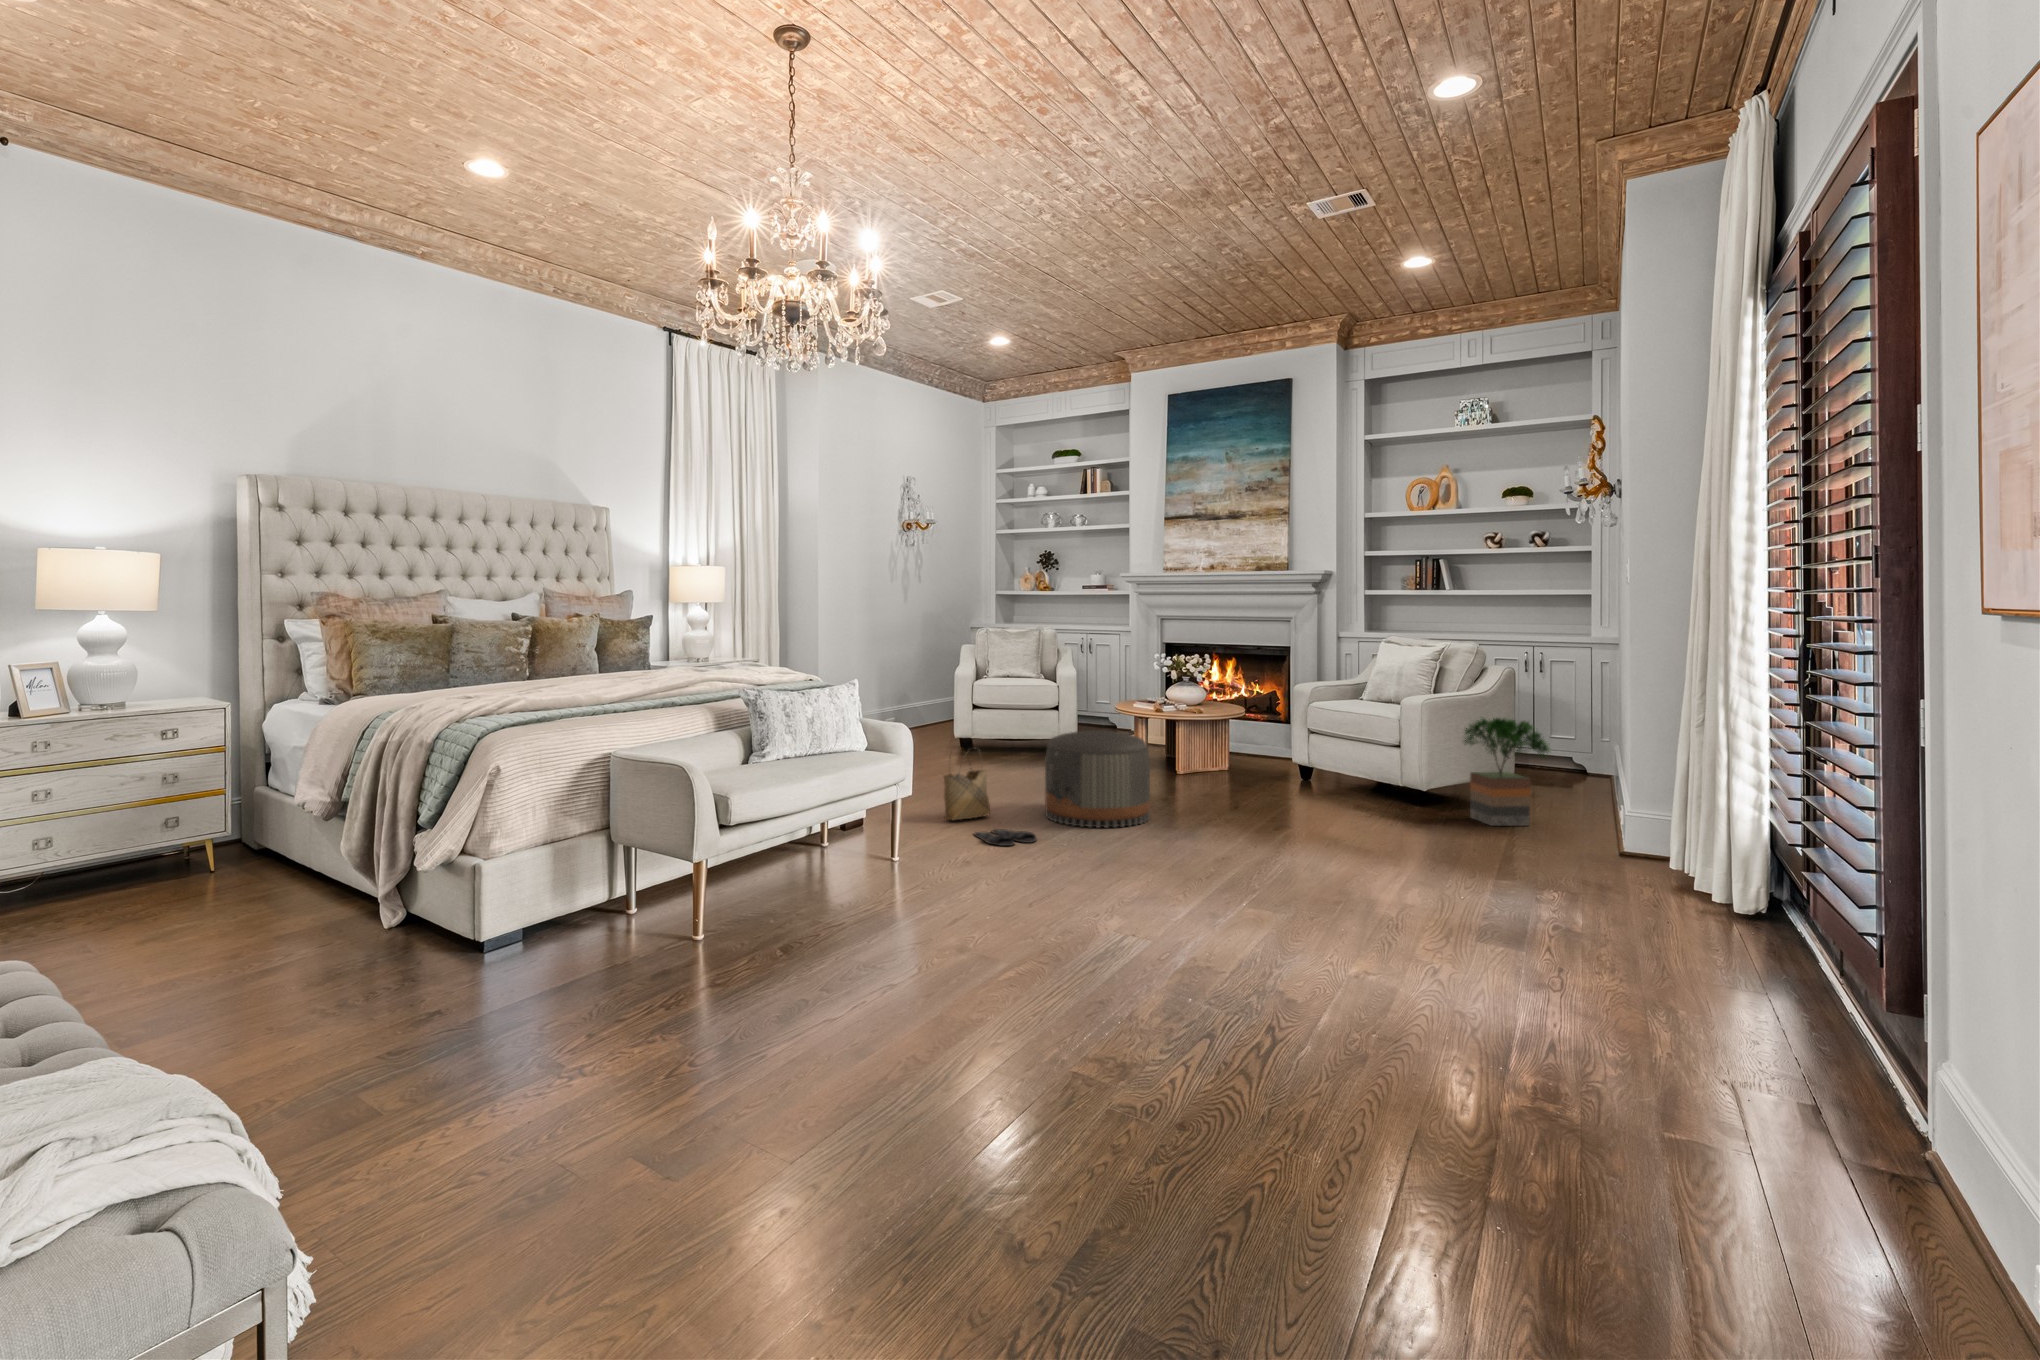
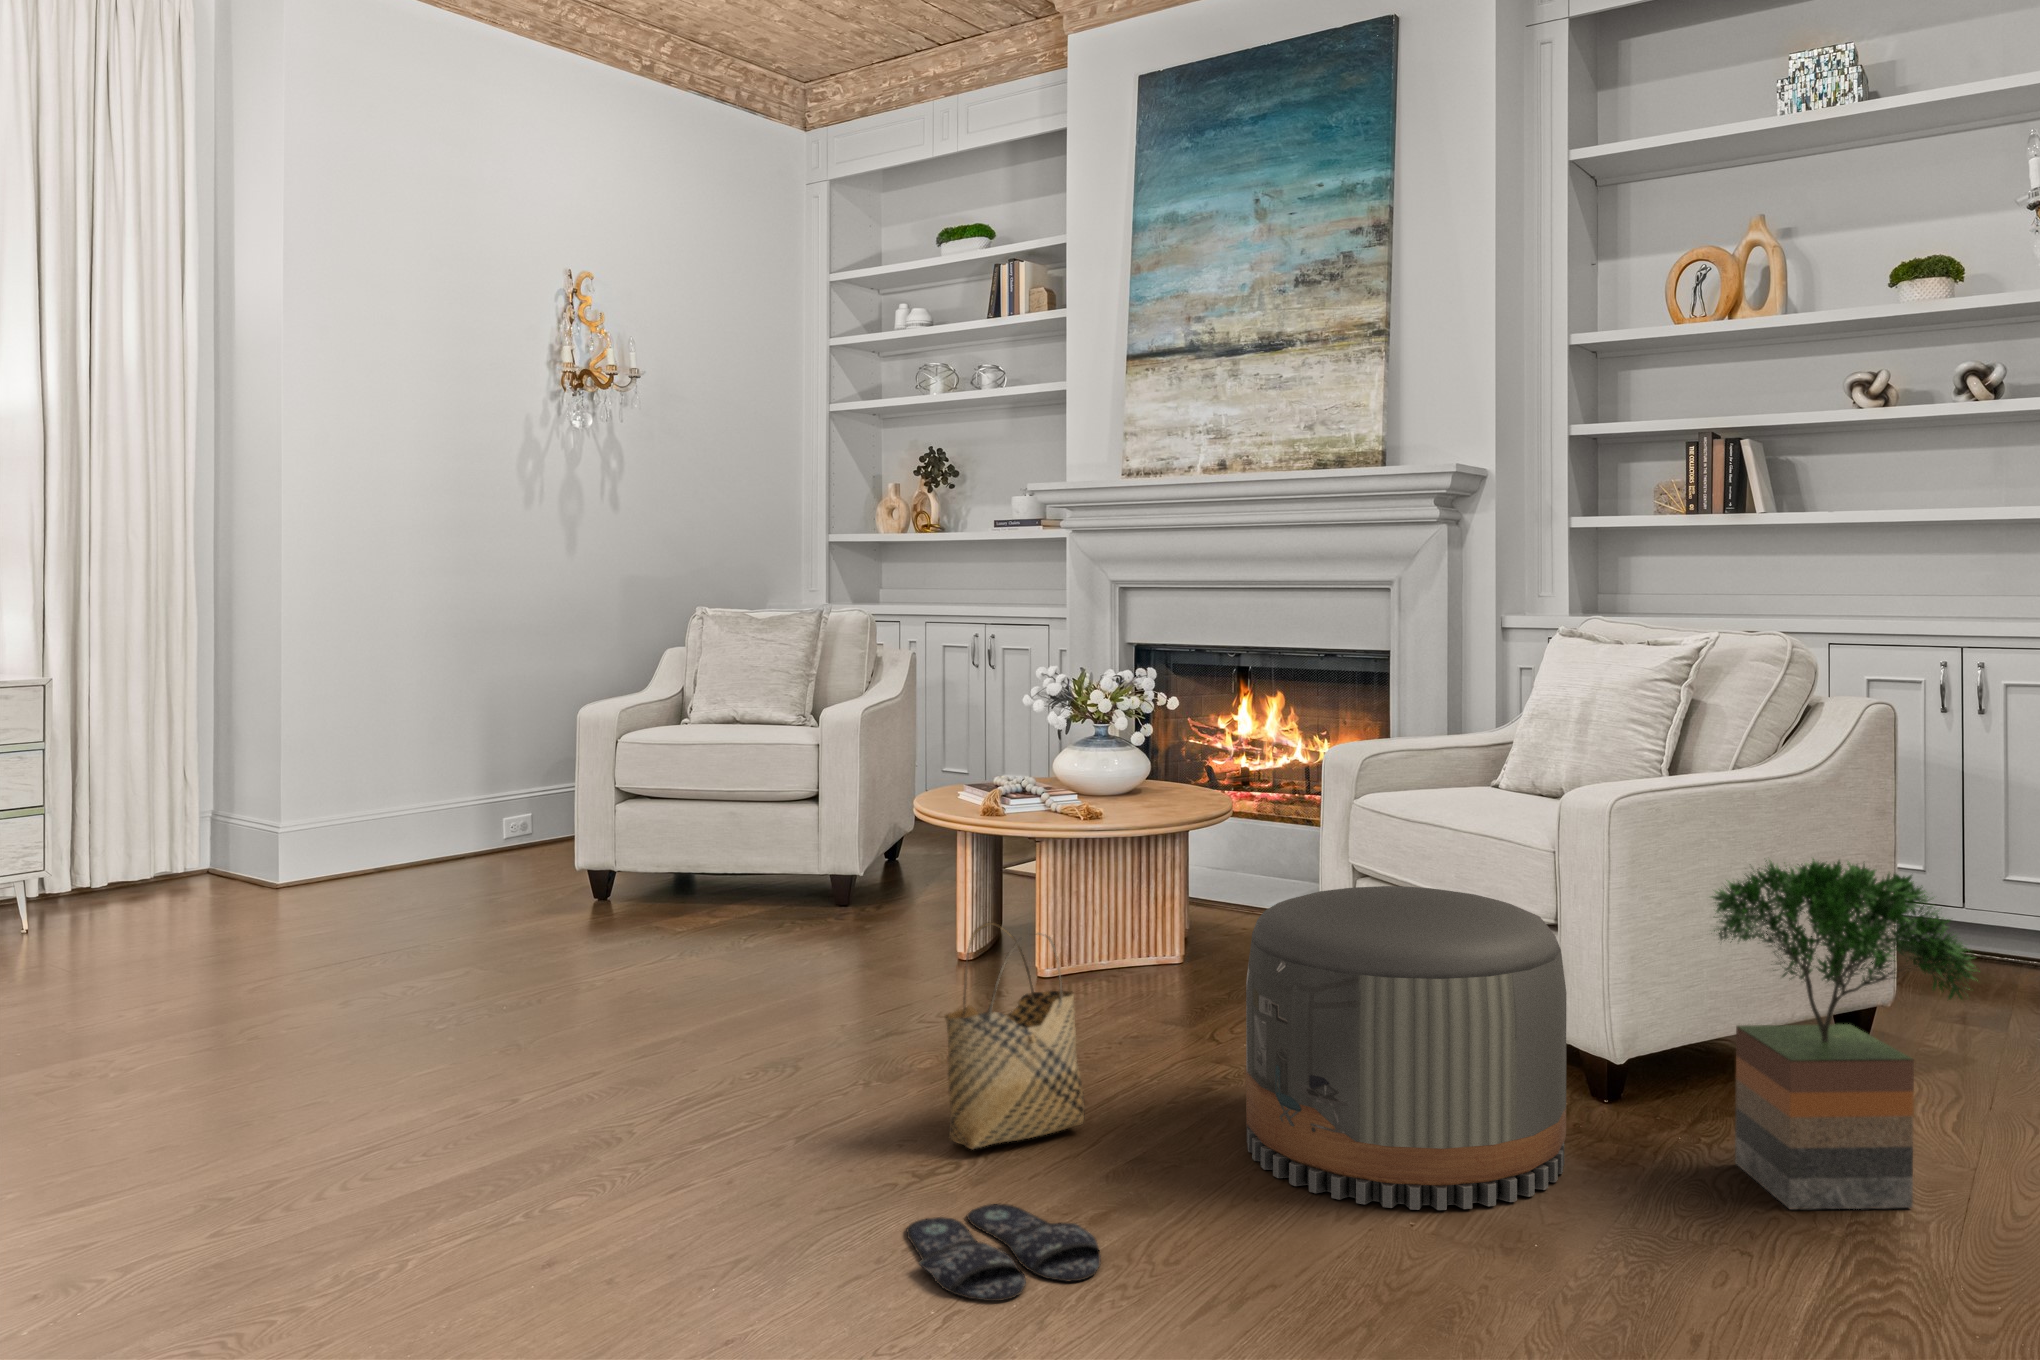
pouf: present [1045,730,1150,828] -> present [1246,886,1567,1210]
woven basket: present [944,747,990,820] -> present [944,922,1085,1149]
slippers: present [974,829,1036,846] -> present [907,1204,1100,1301]

